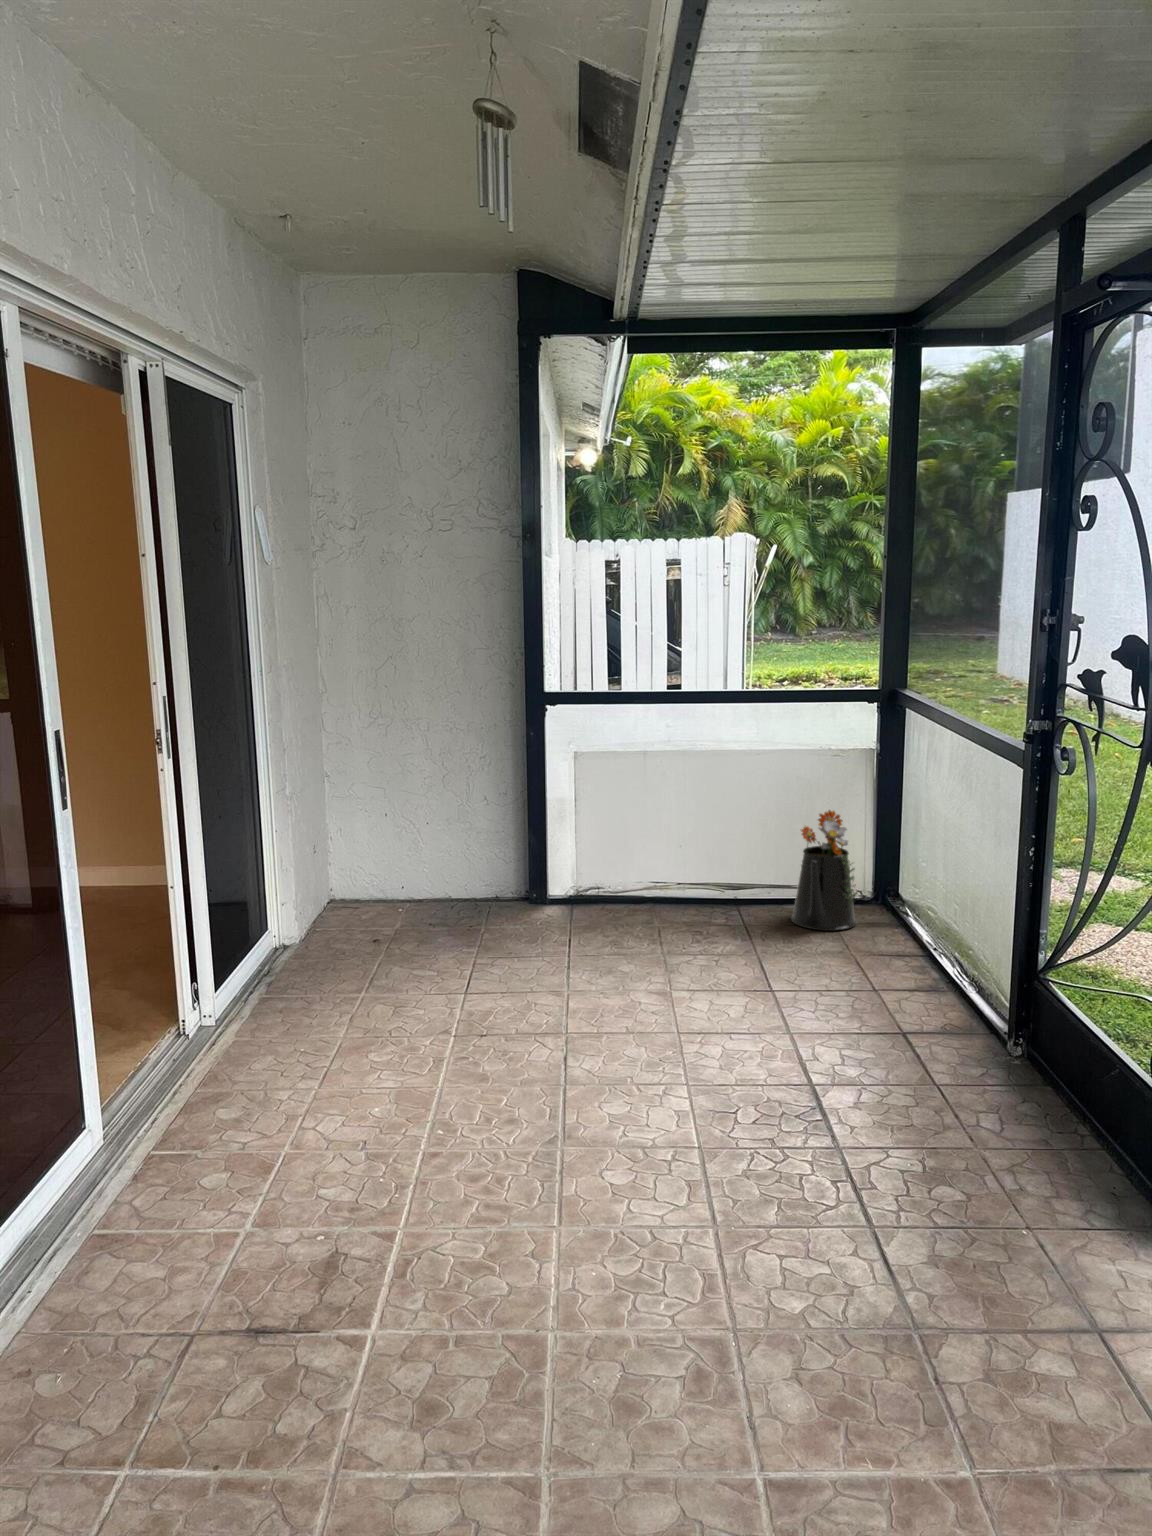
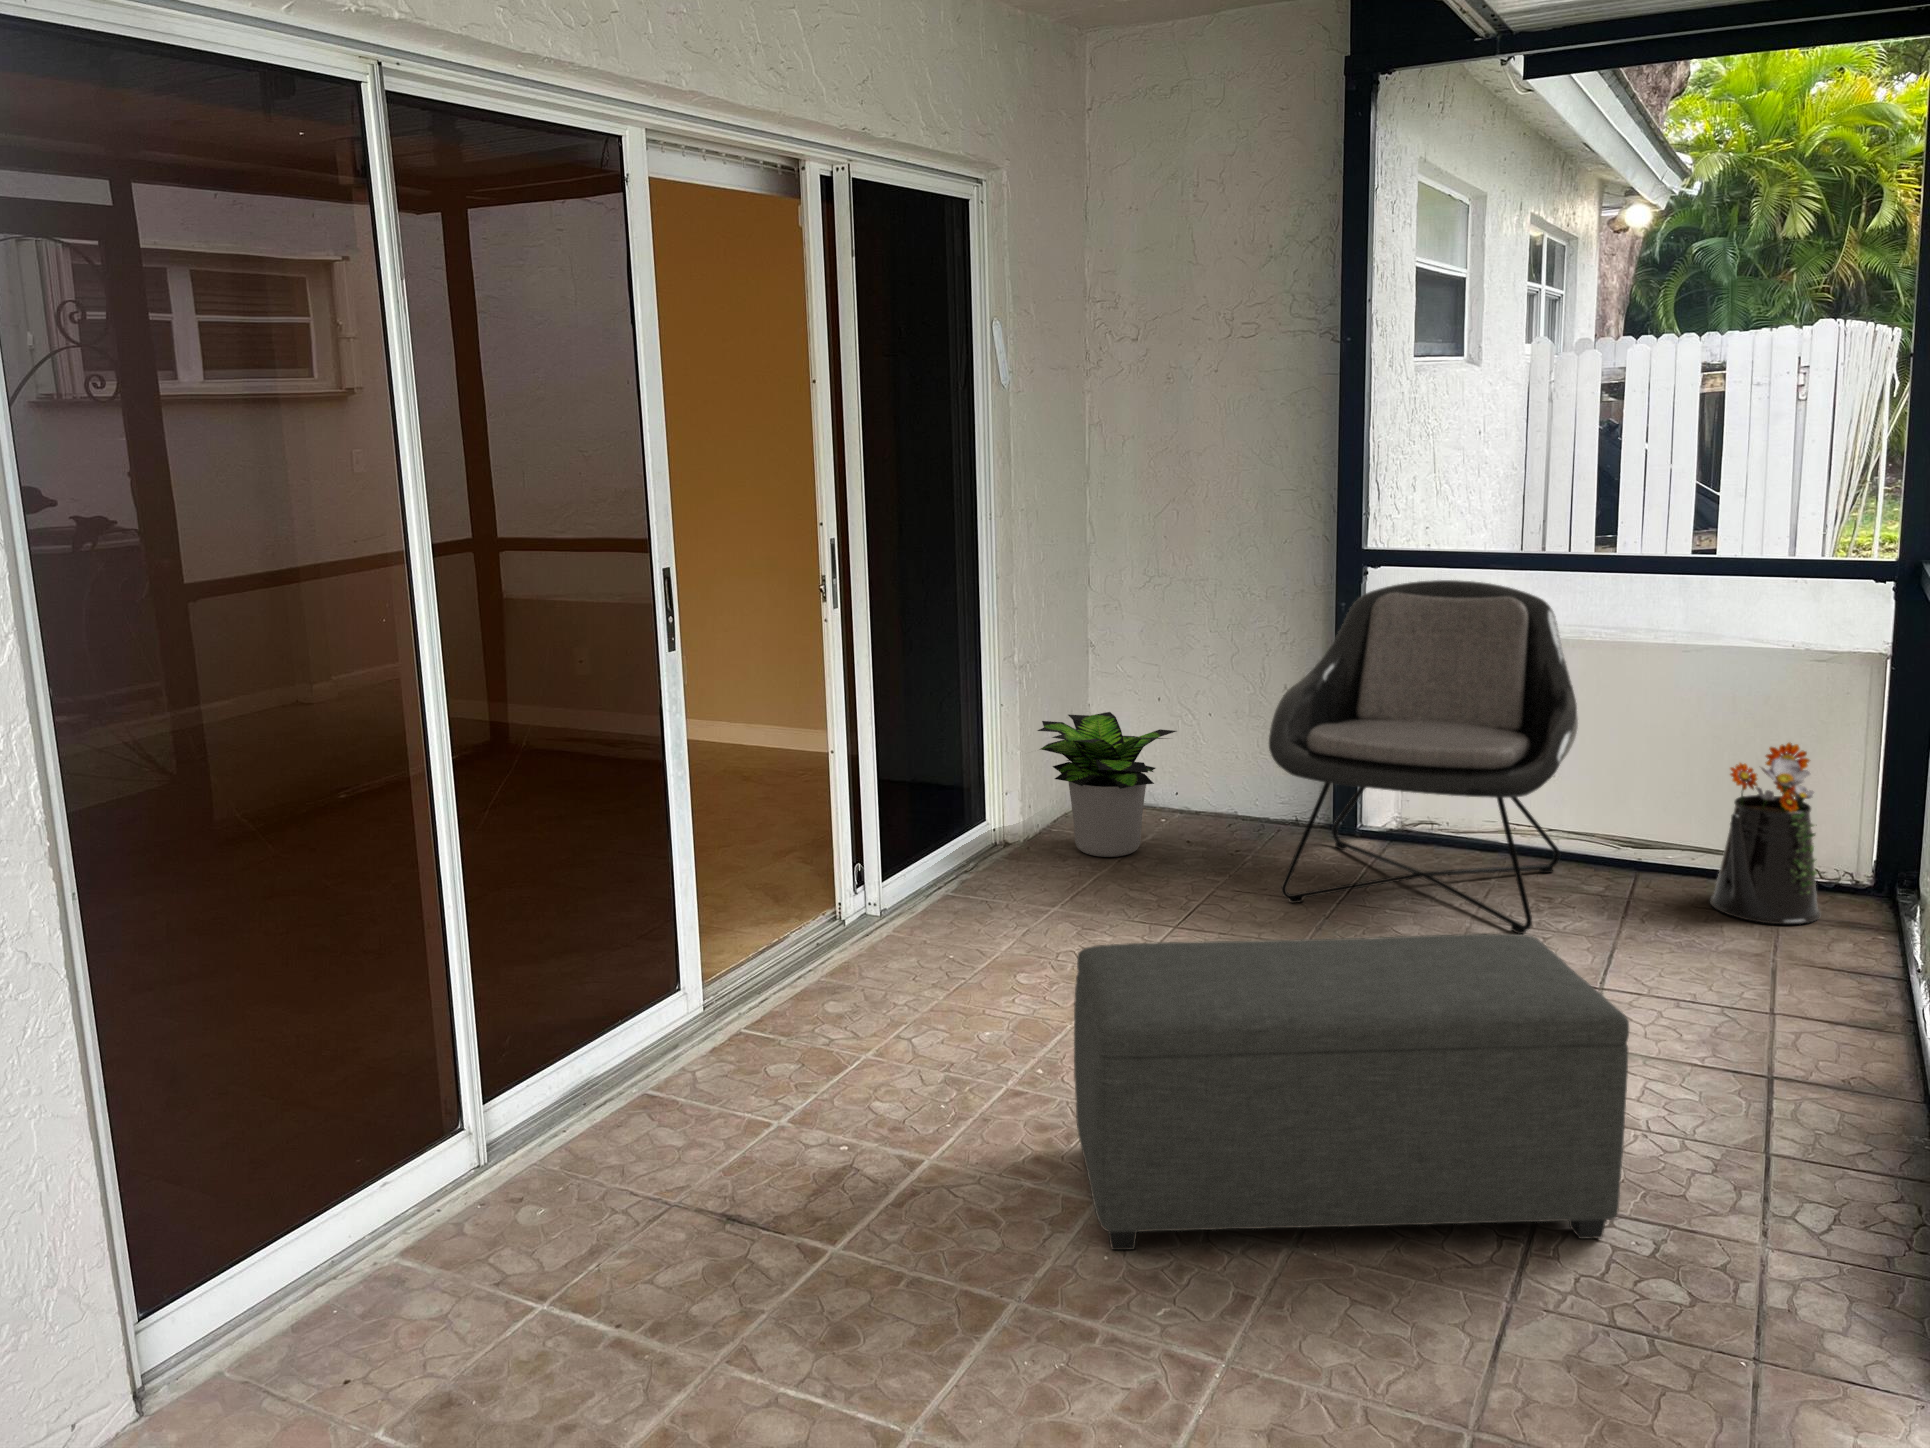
lounge chair: none [511,711,721,962] -> present [1269,580,1578,934]
potted plant: none [292,828,425,946] -> present [1038,712,1177,857]
ottoman: none [509,962,909,1266] -> present [1074,934,1629,1250]

